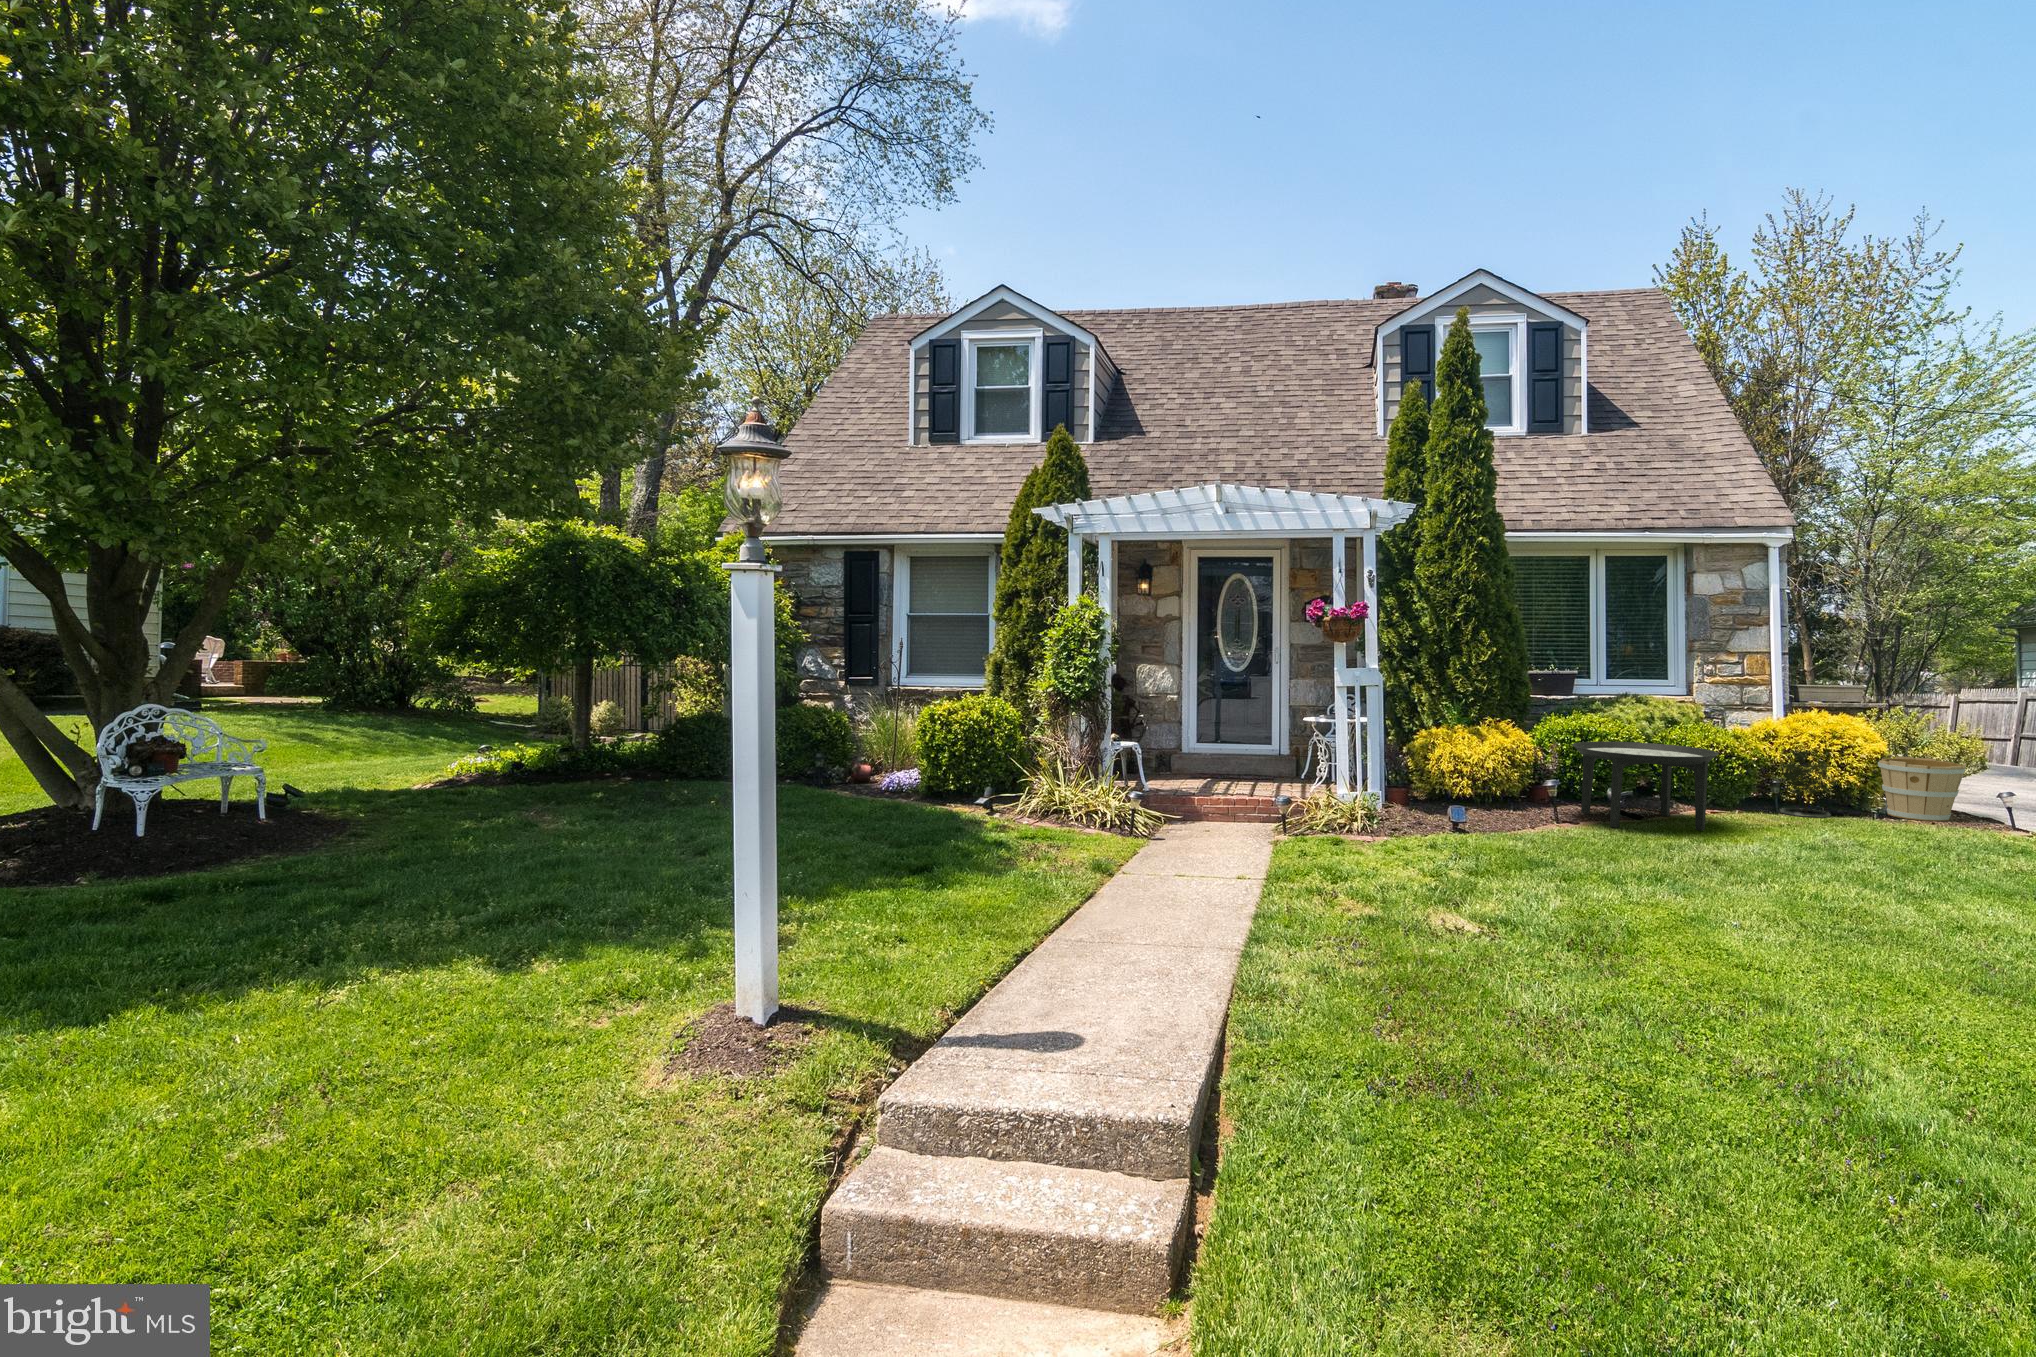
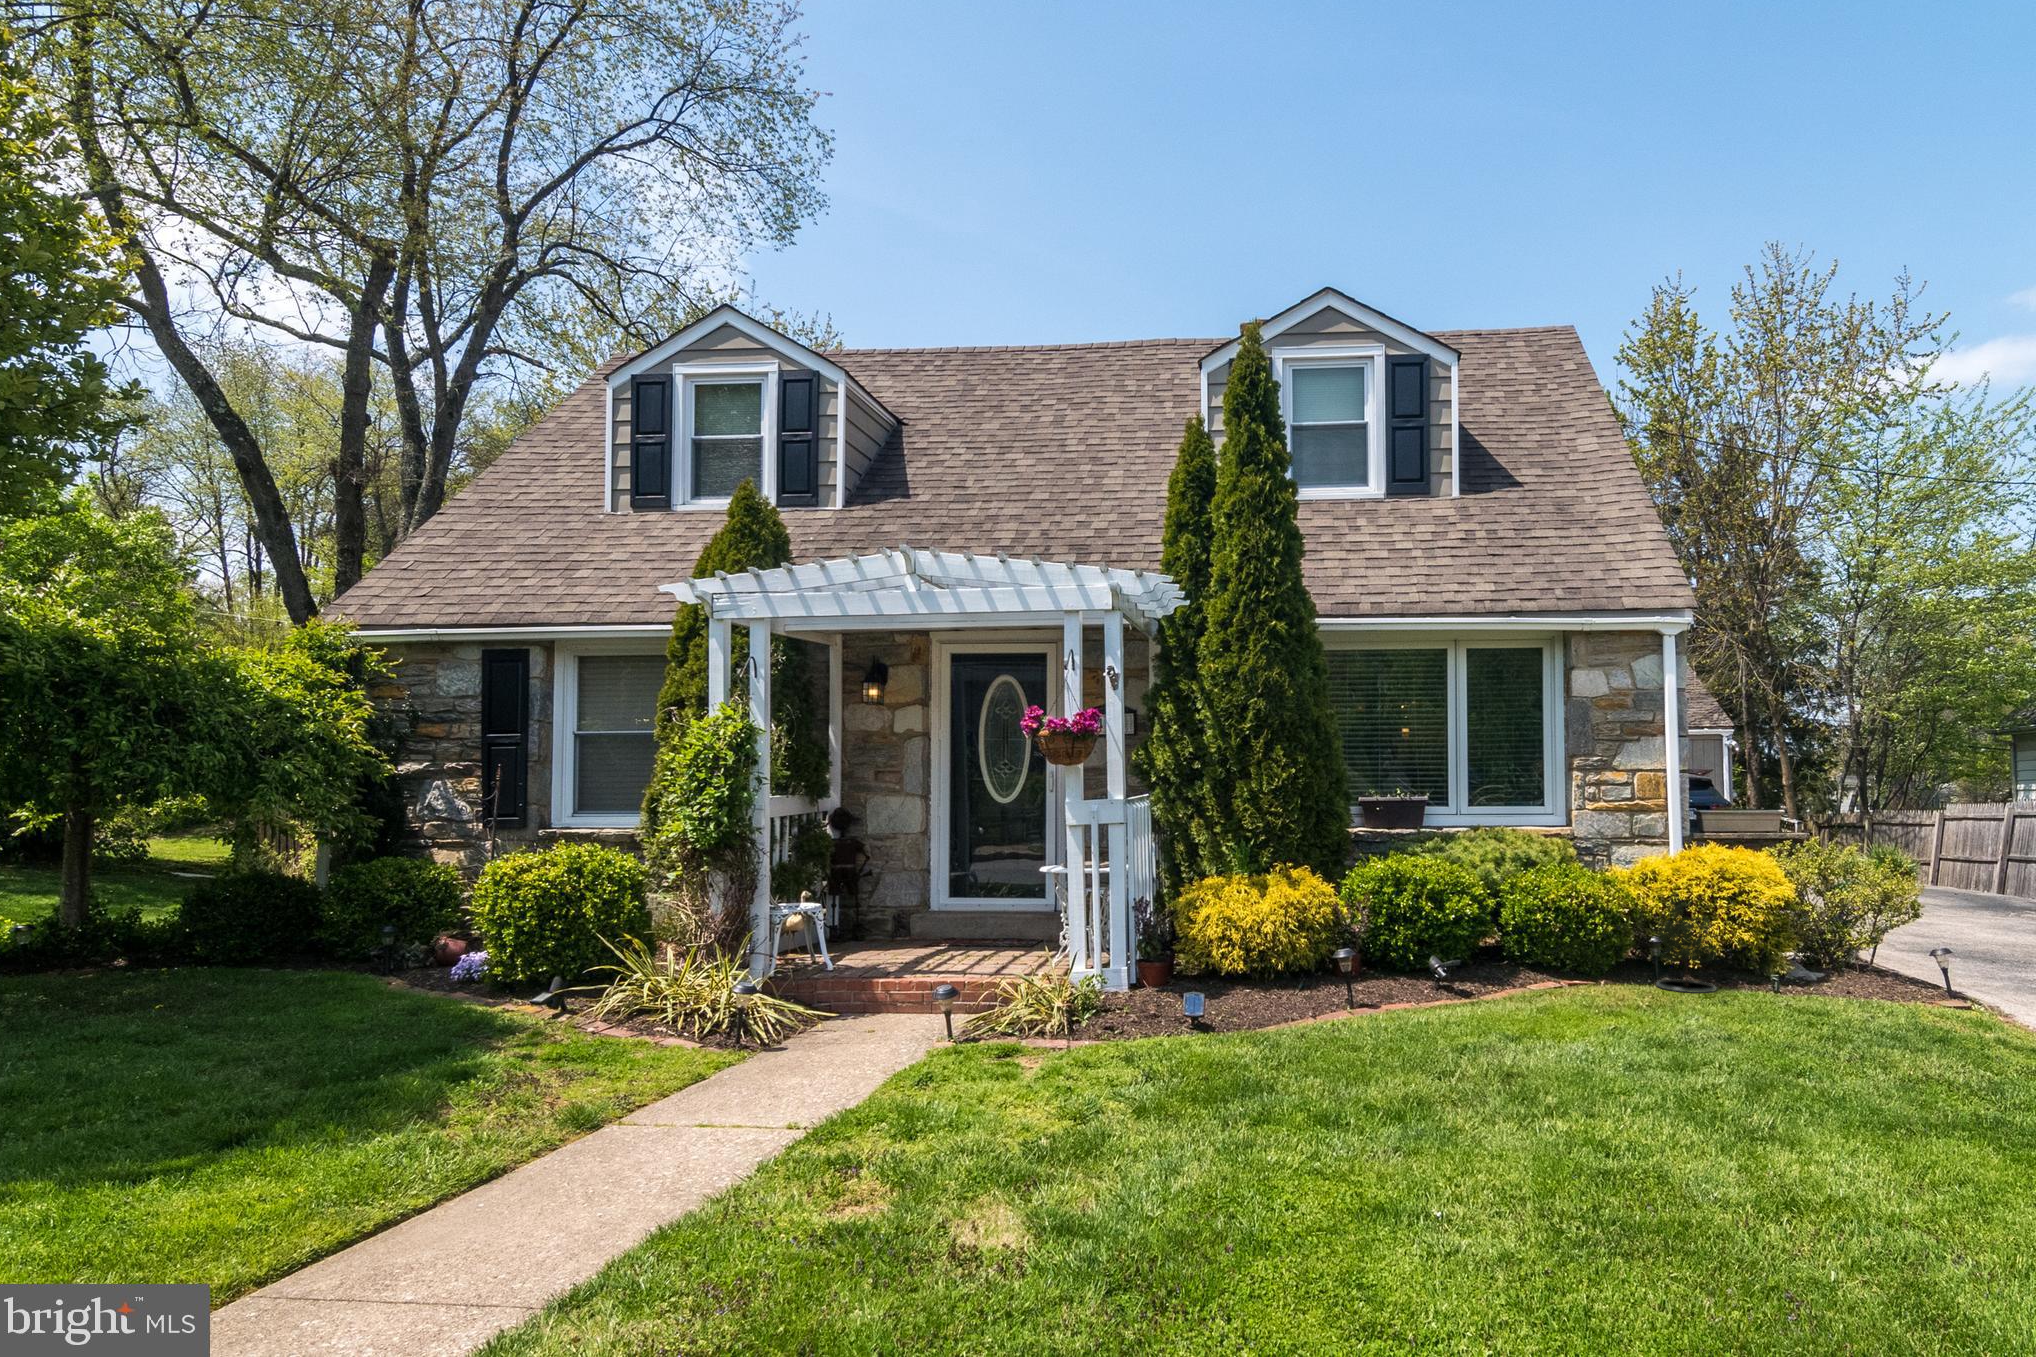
round table: present [1573,742,1719,831] -> none [1372,892,1550,1015]
wooden bucket: present [1878,757,1966,821] -> none [1776,909,1882,997]

